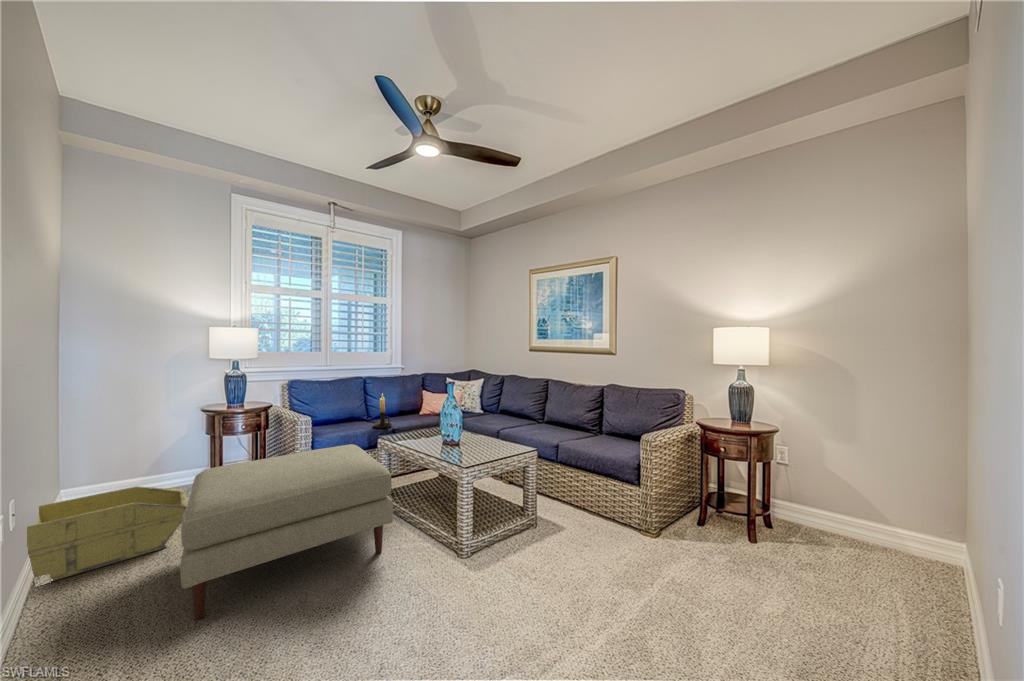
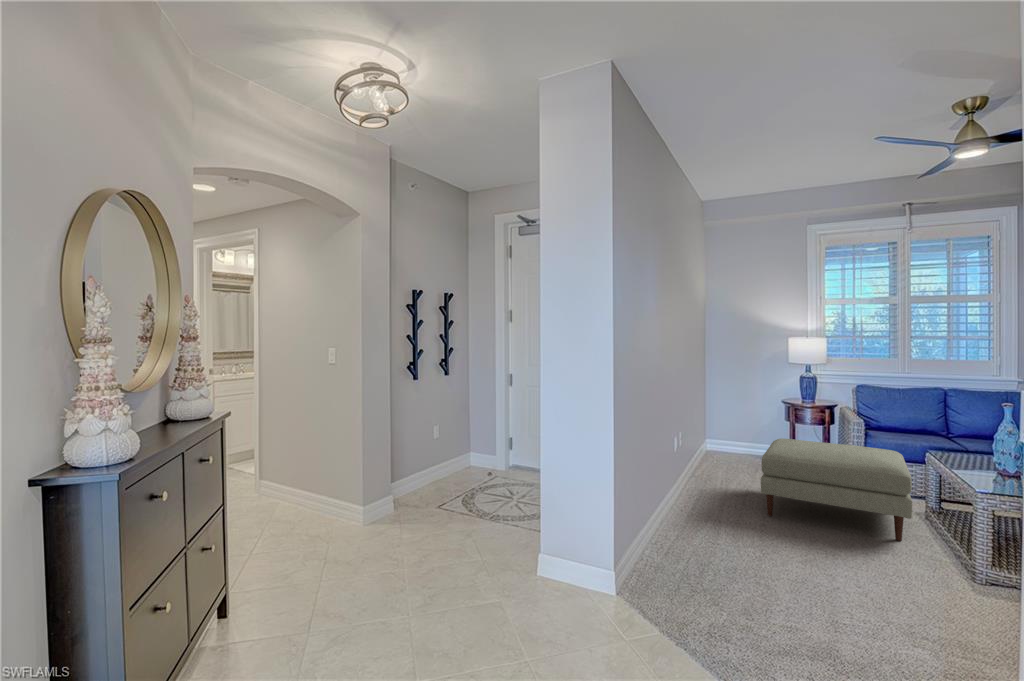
candle holder: present [373,393,392,429] -> none [939,411,965,450]
storage bin: present [27,486,187,582] -> none [697,437,772,482]

